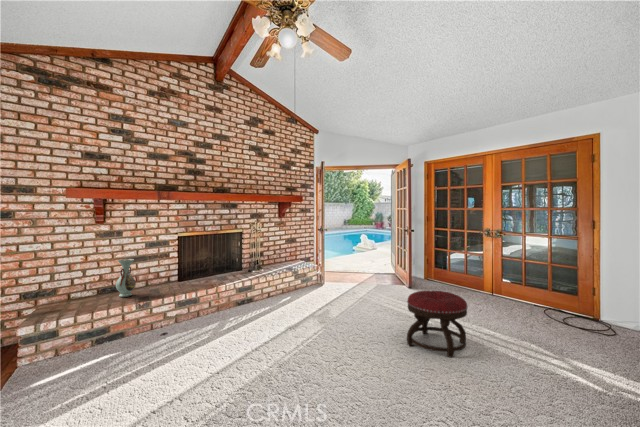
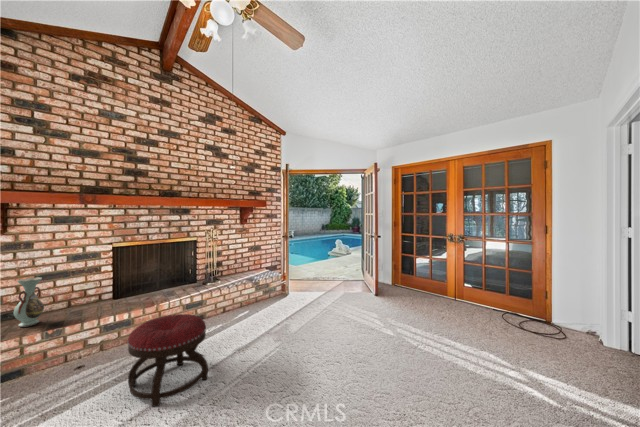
ottoman: present [407,291,467,357] -> present [128,314,208,407]

